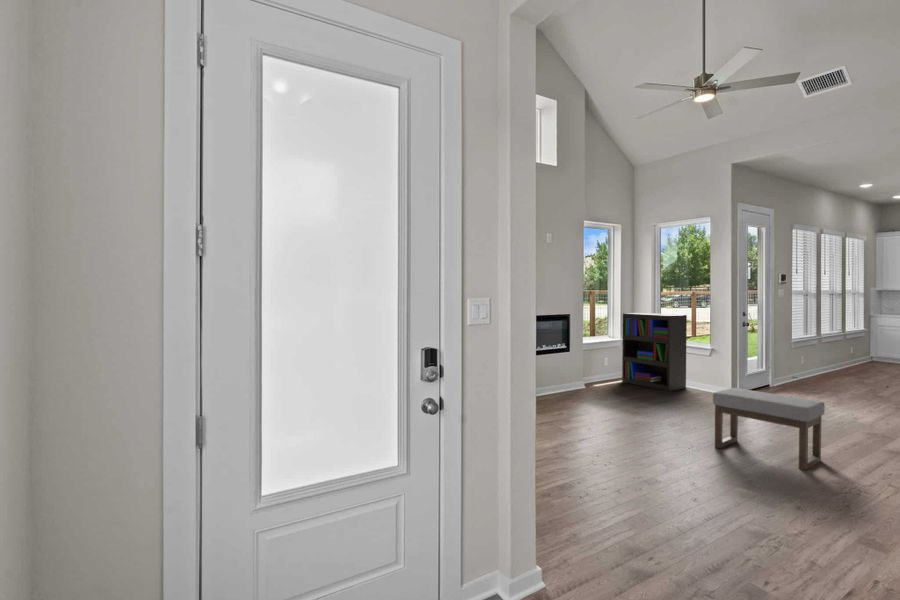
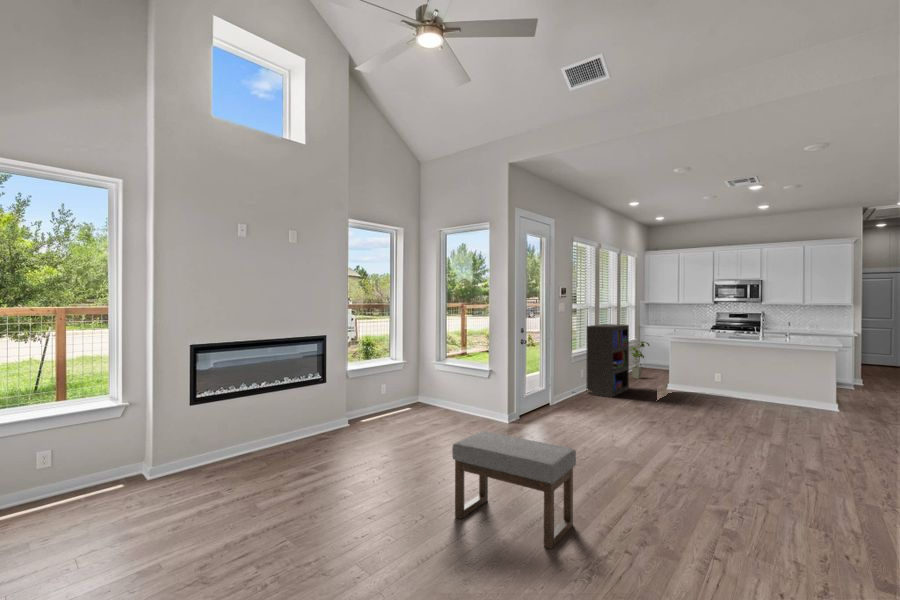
bookshelf: present [622,313,687,391] -> present [586,324,629,397]
house plant: none [858,330,882,370] -> present [631,341,650,379]

